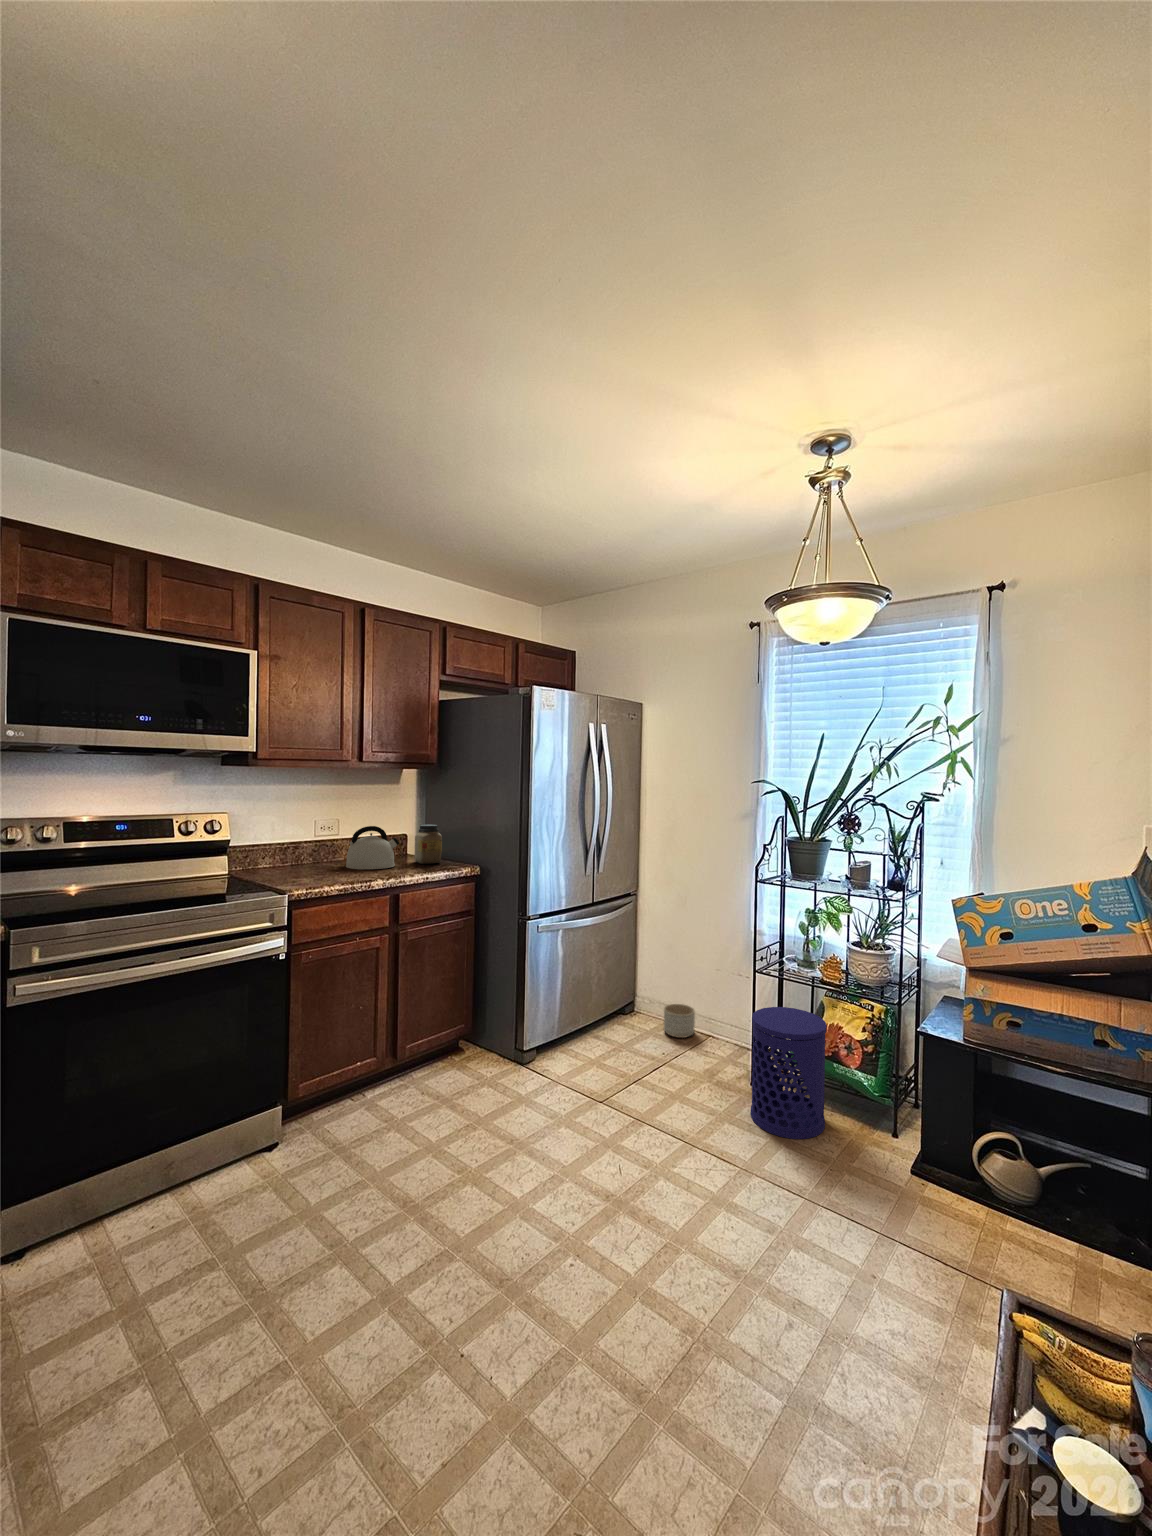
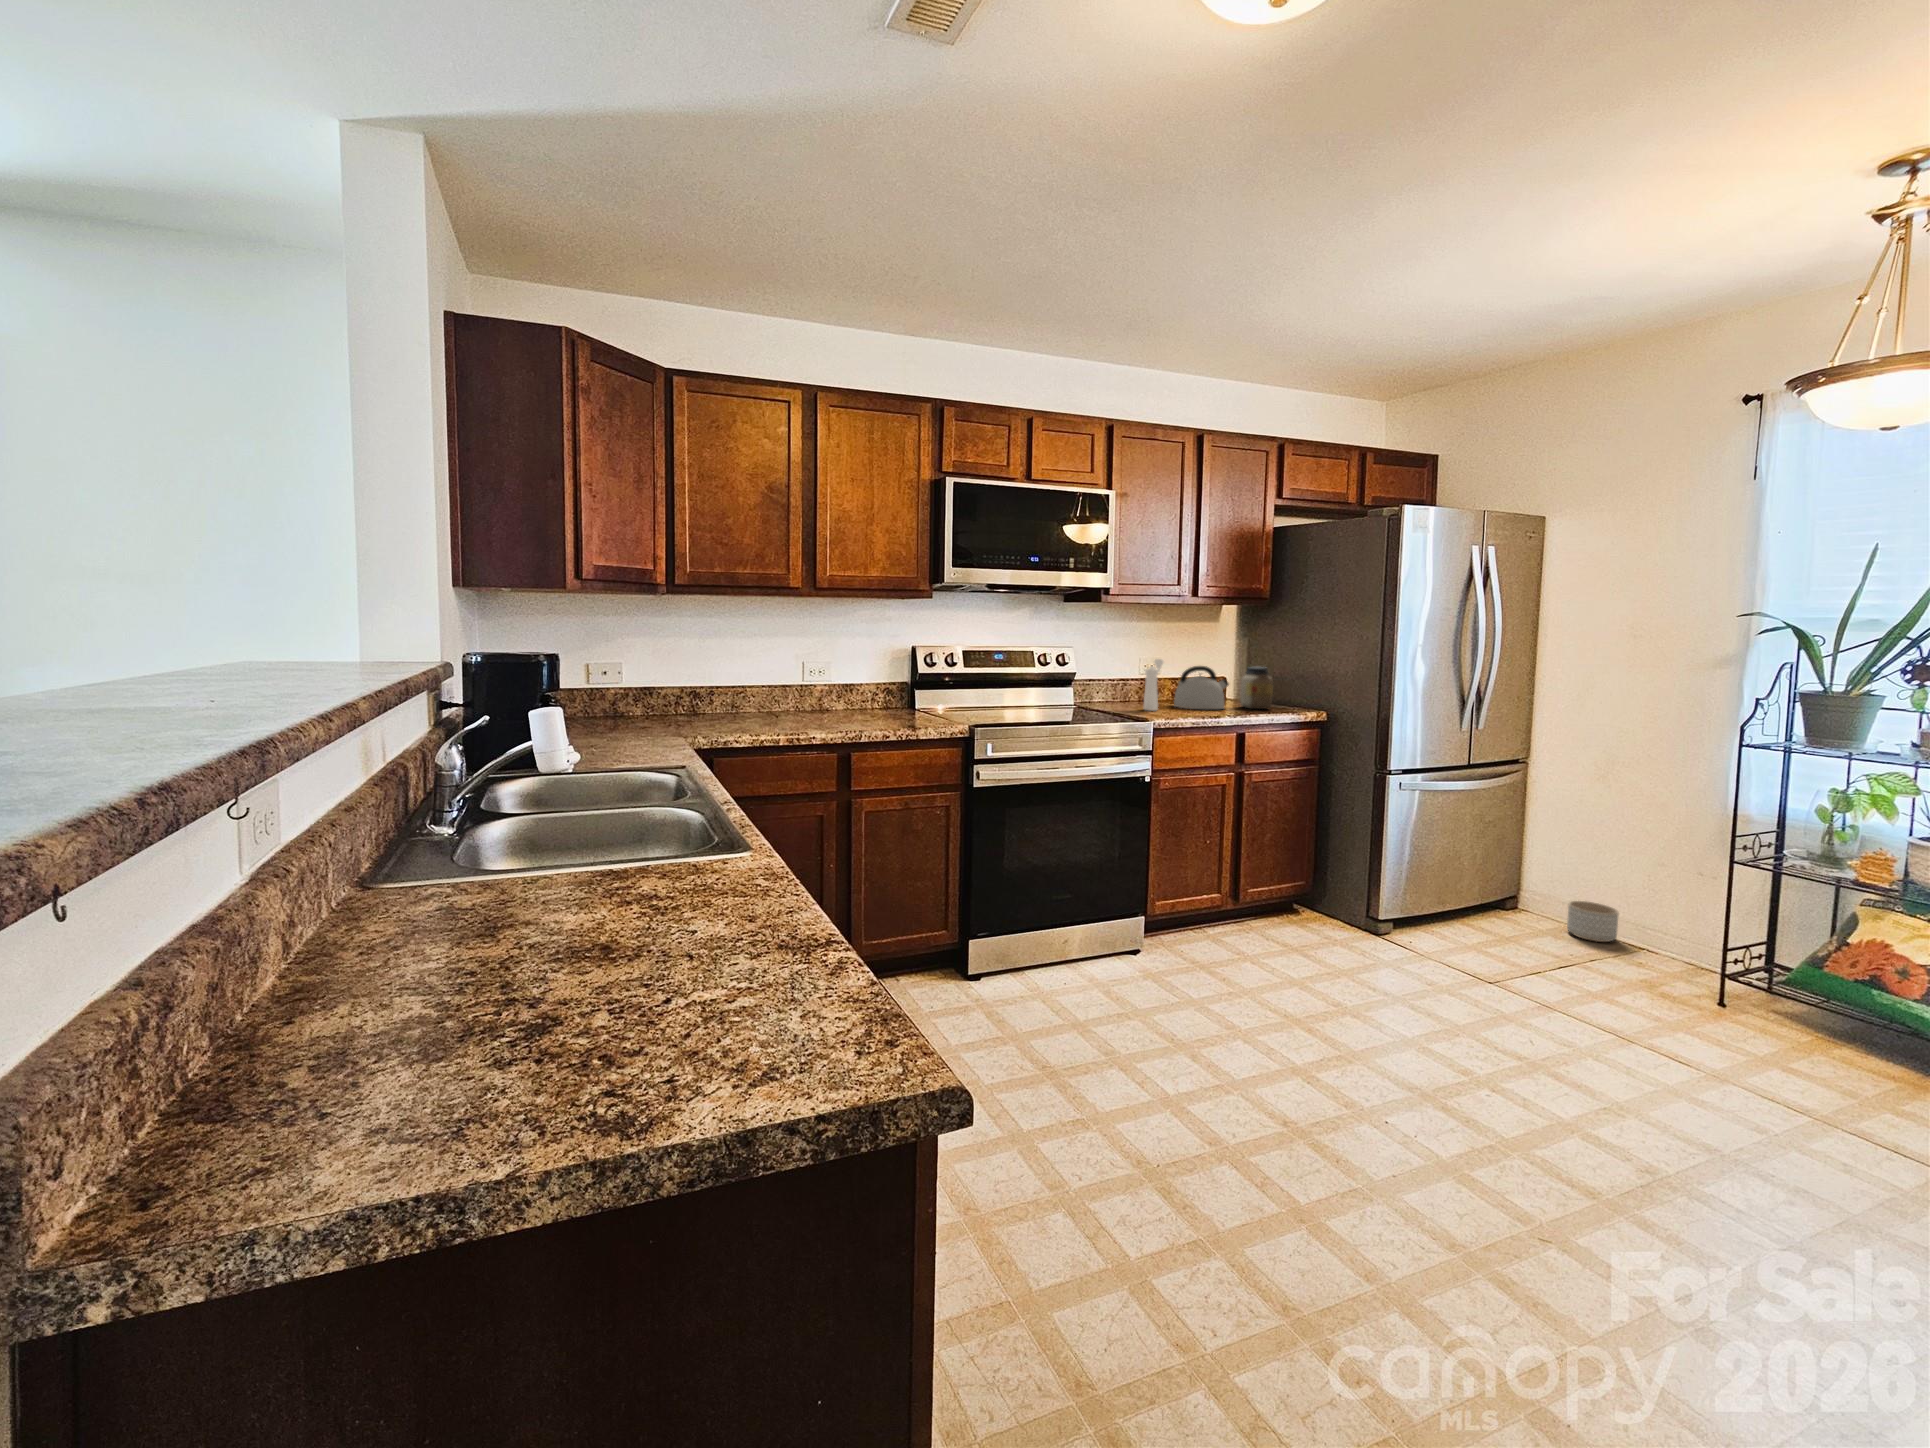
pepper mill: none [301,822,328,877] -> present [1144,659,1164,711]
waste bin: present [751,1007,826,1139] -> none [1718,903,1860,1065]

